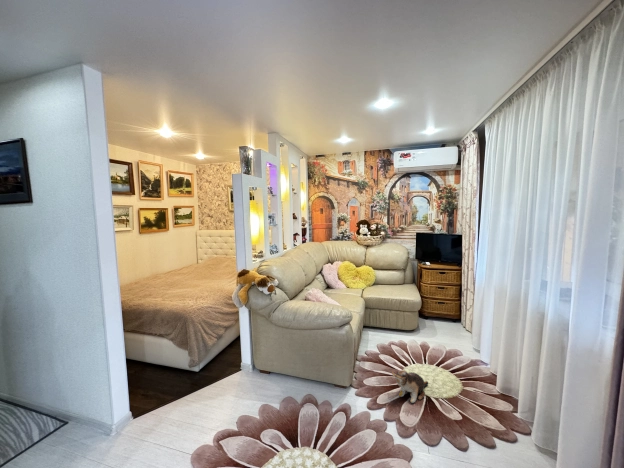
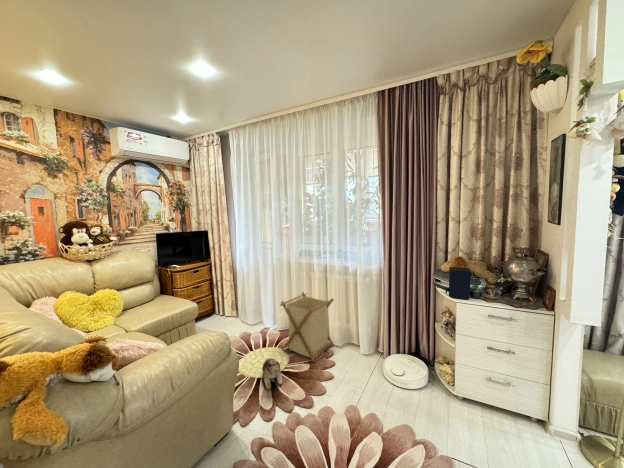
laundry basket: none [461,331,541,438] -> present [280,293,334,362]

